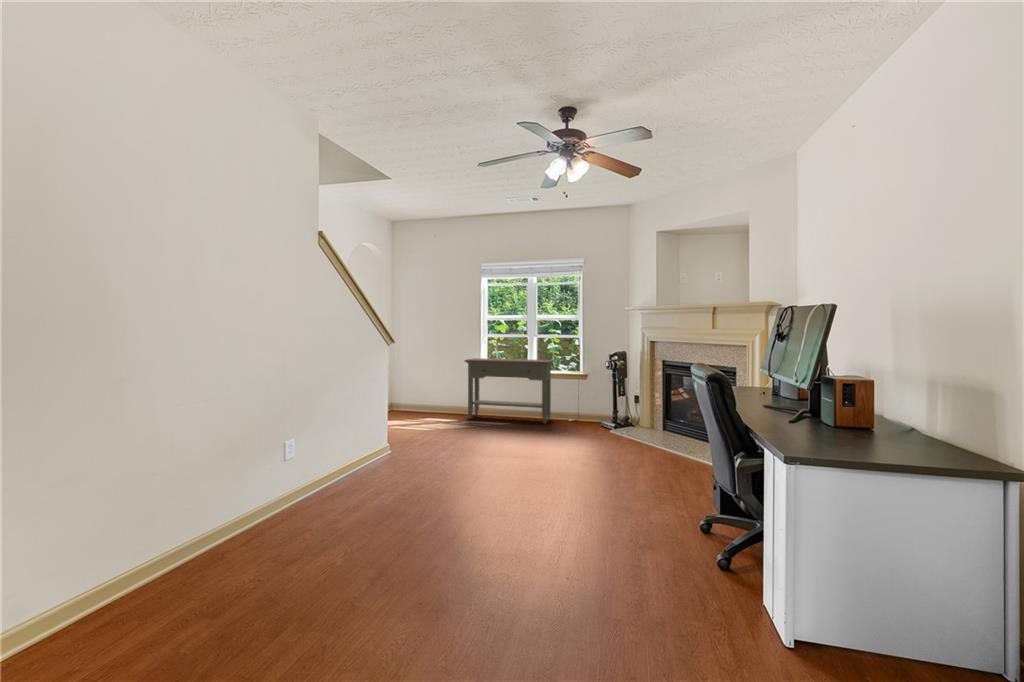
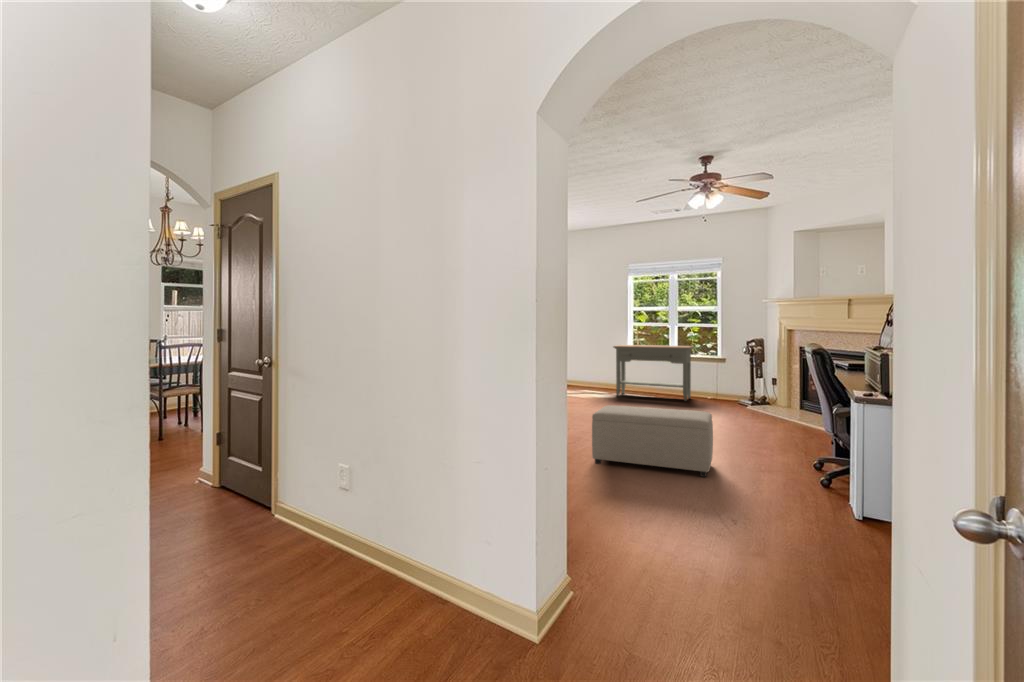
ottoman: none [400,451,574,563] -> present [592,405,713,477]

